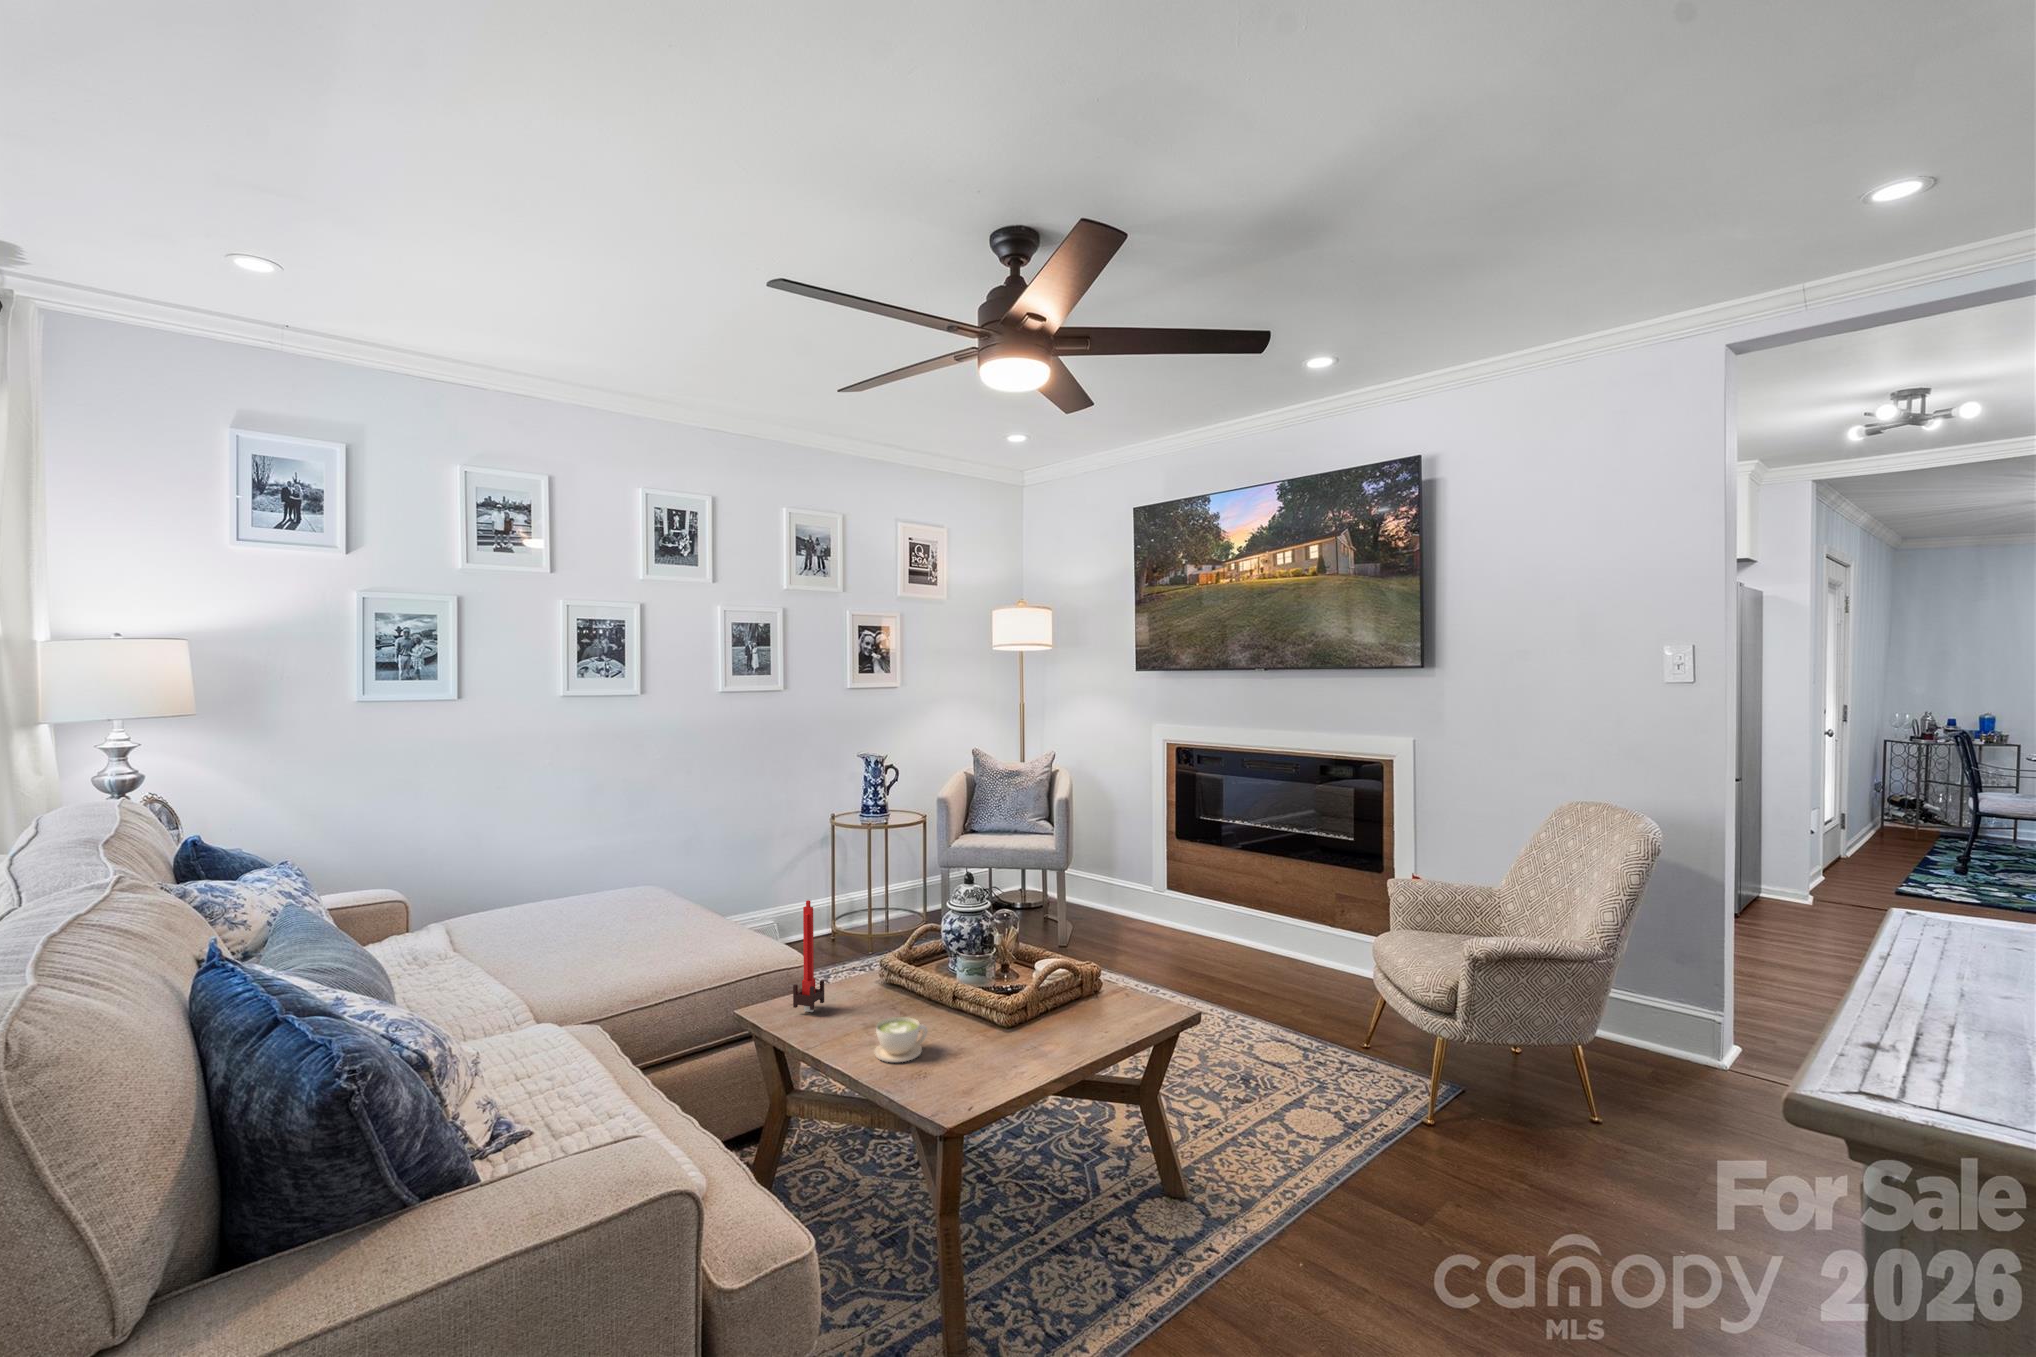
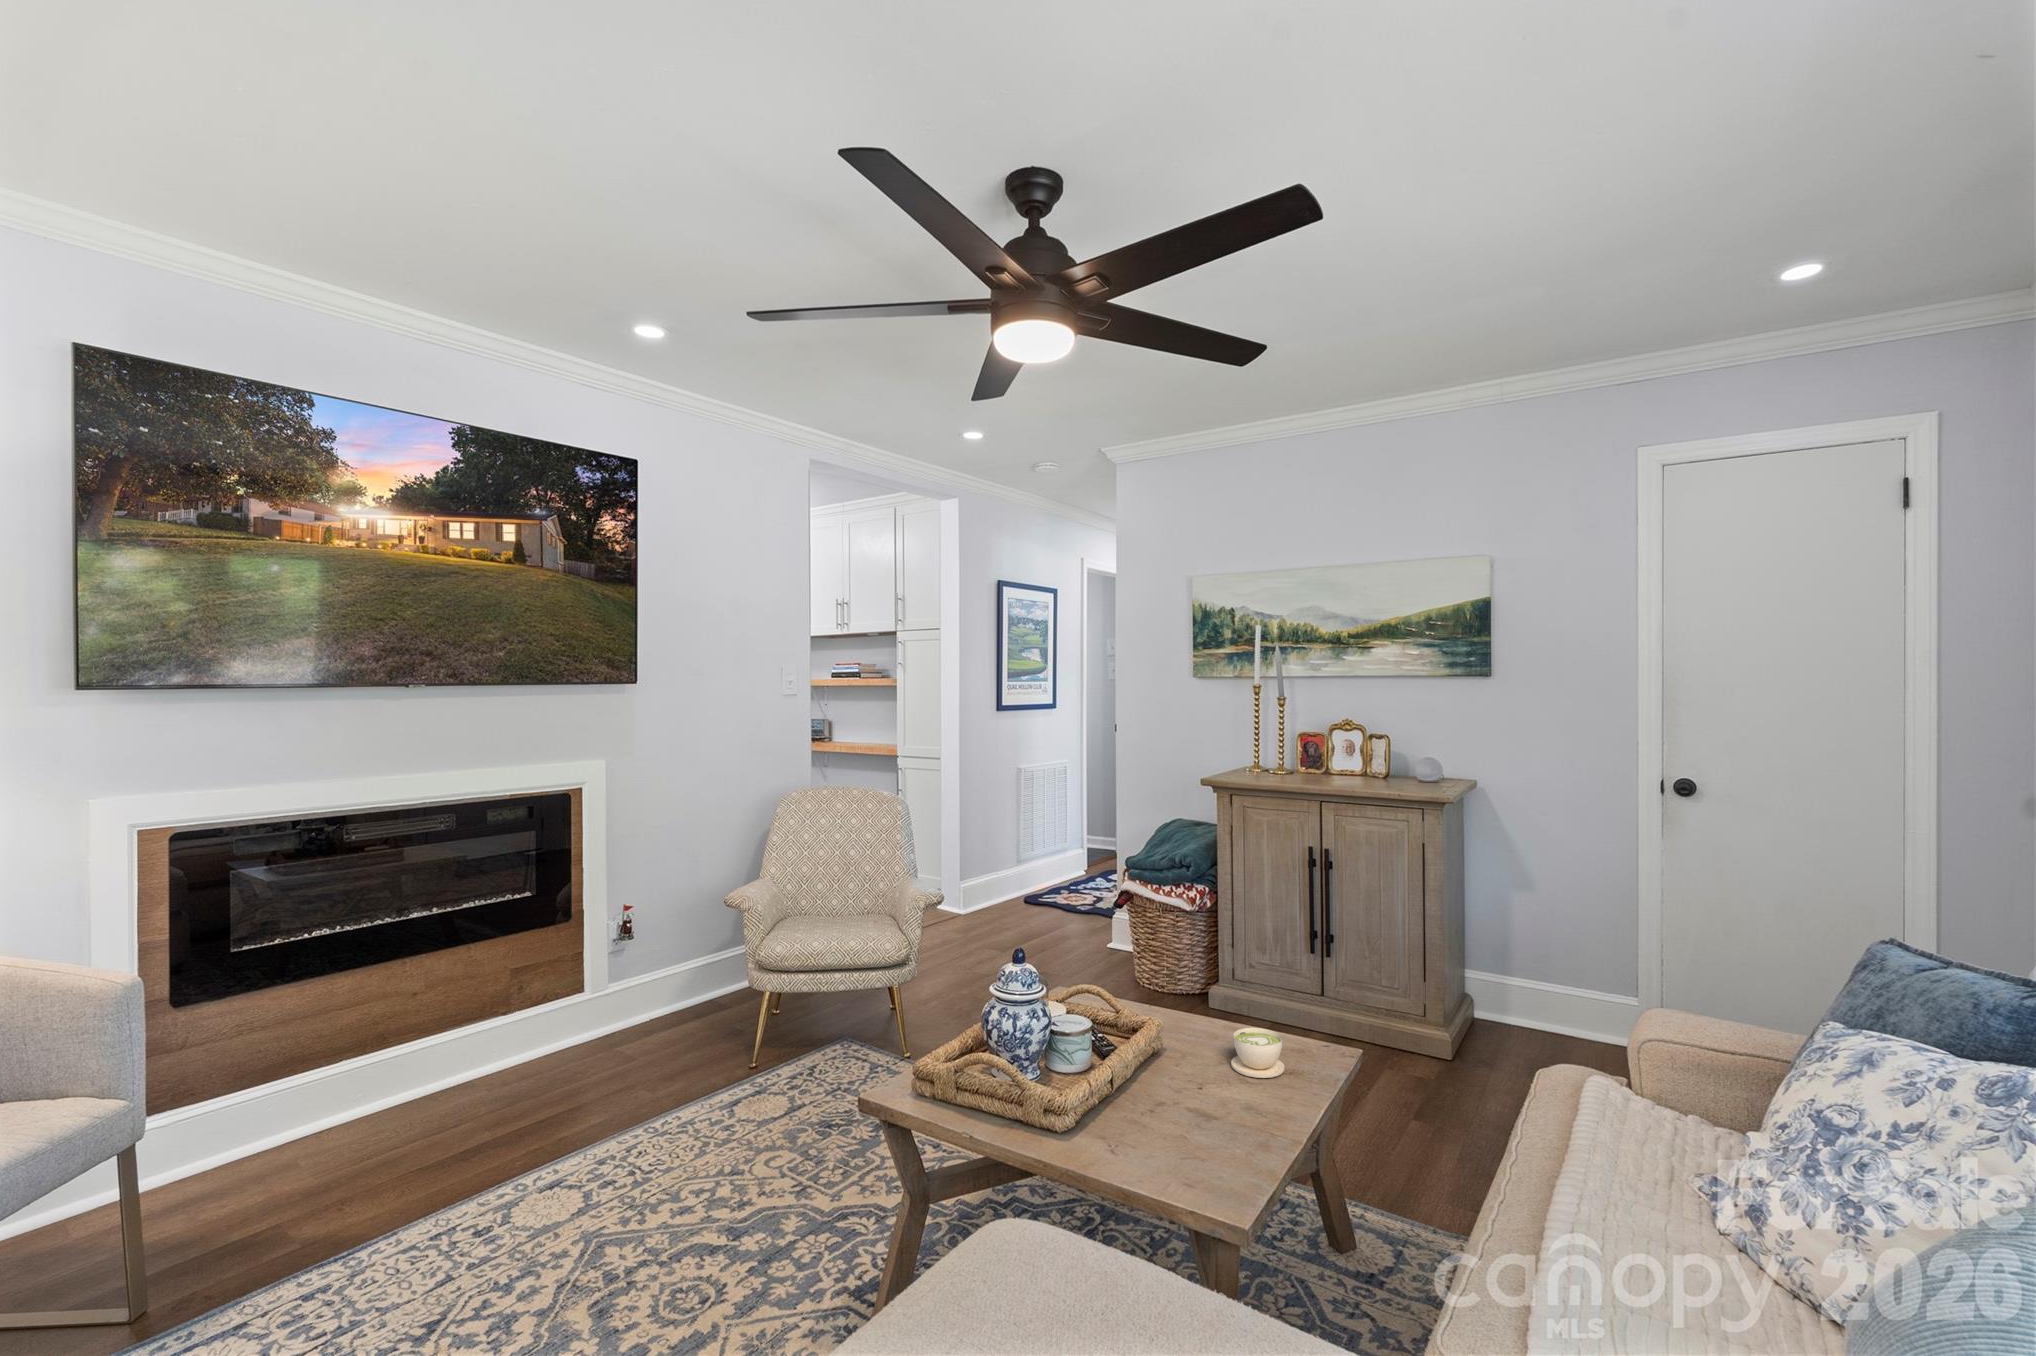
candle: present [793,900,824,1012] -> none [1163,976,1197,1141]

